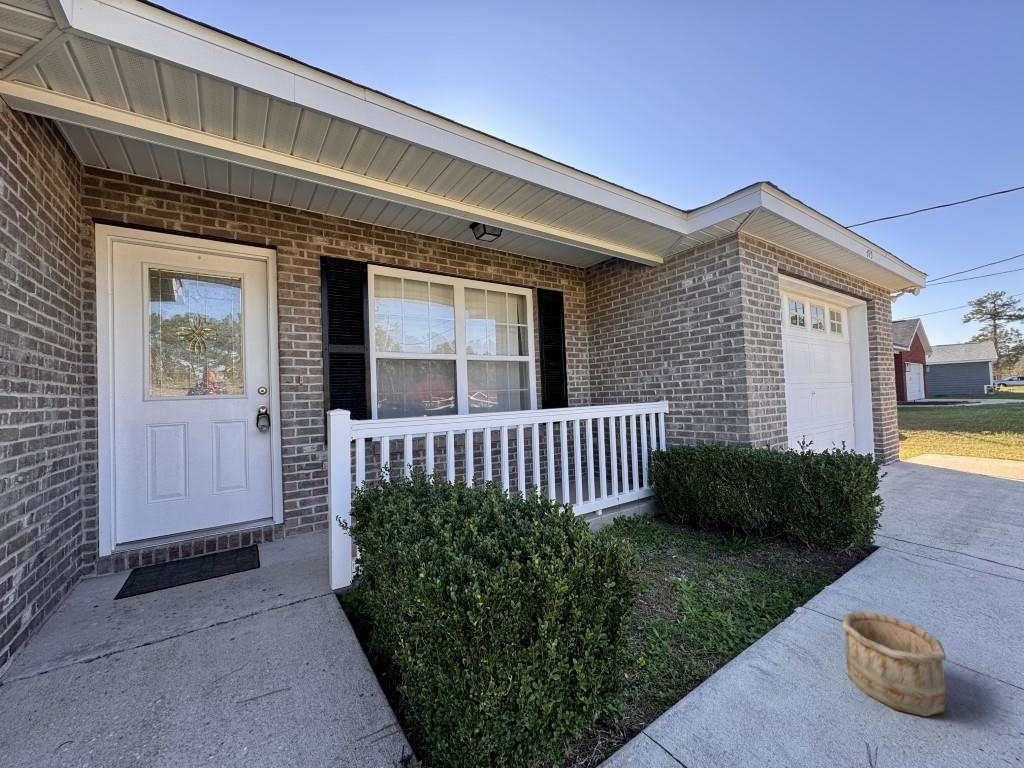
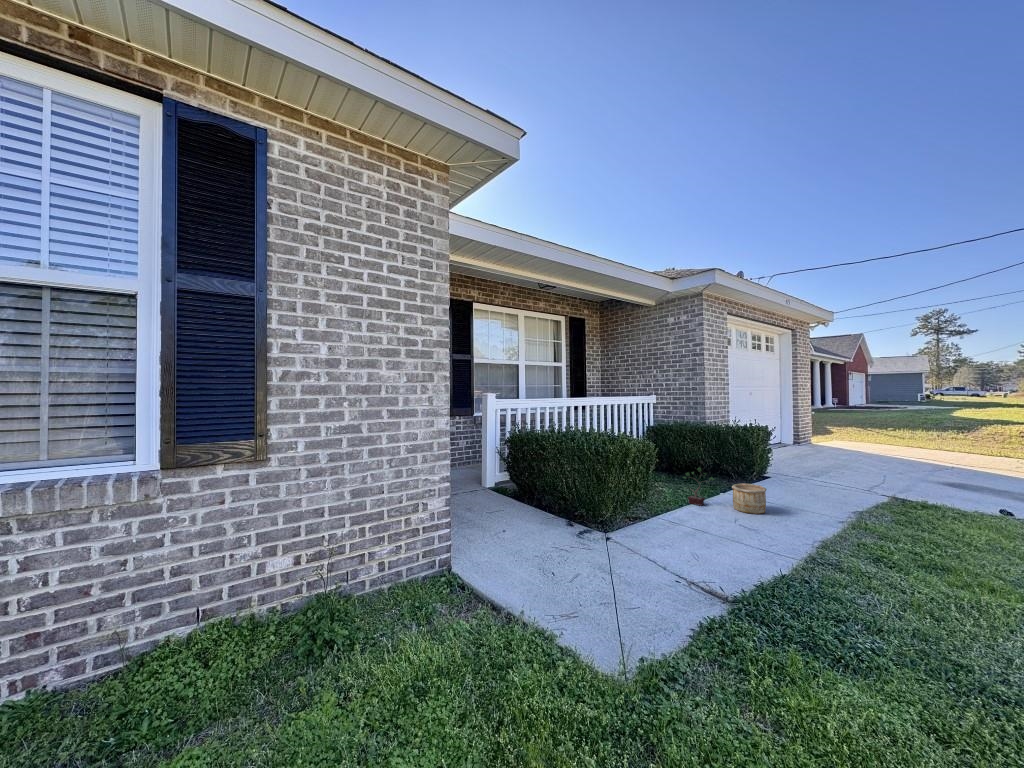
potted plant: none [717,567,802,661] -> present [684,468,714,506]

